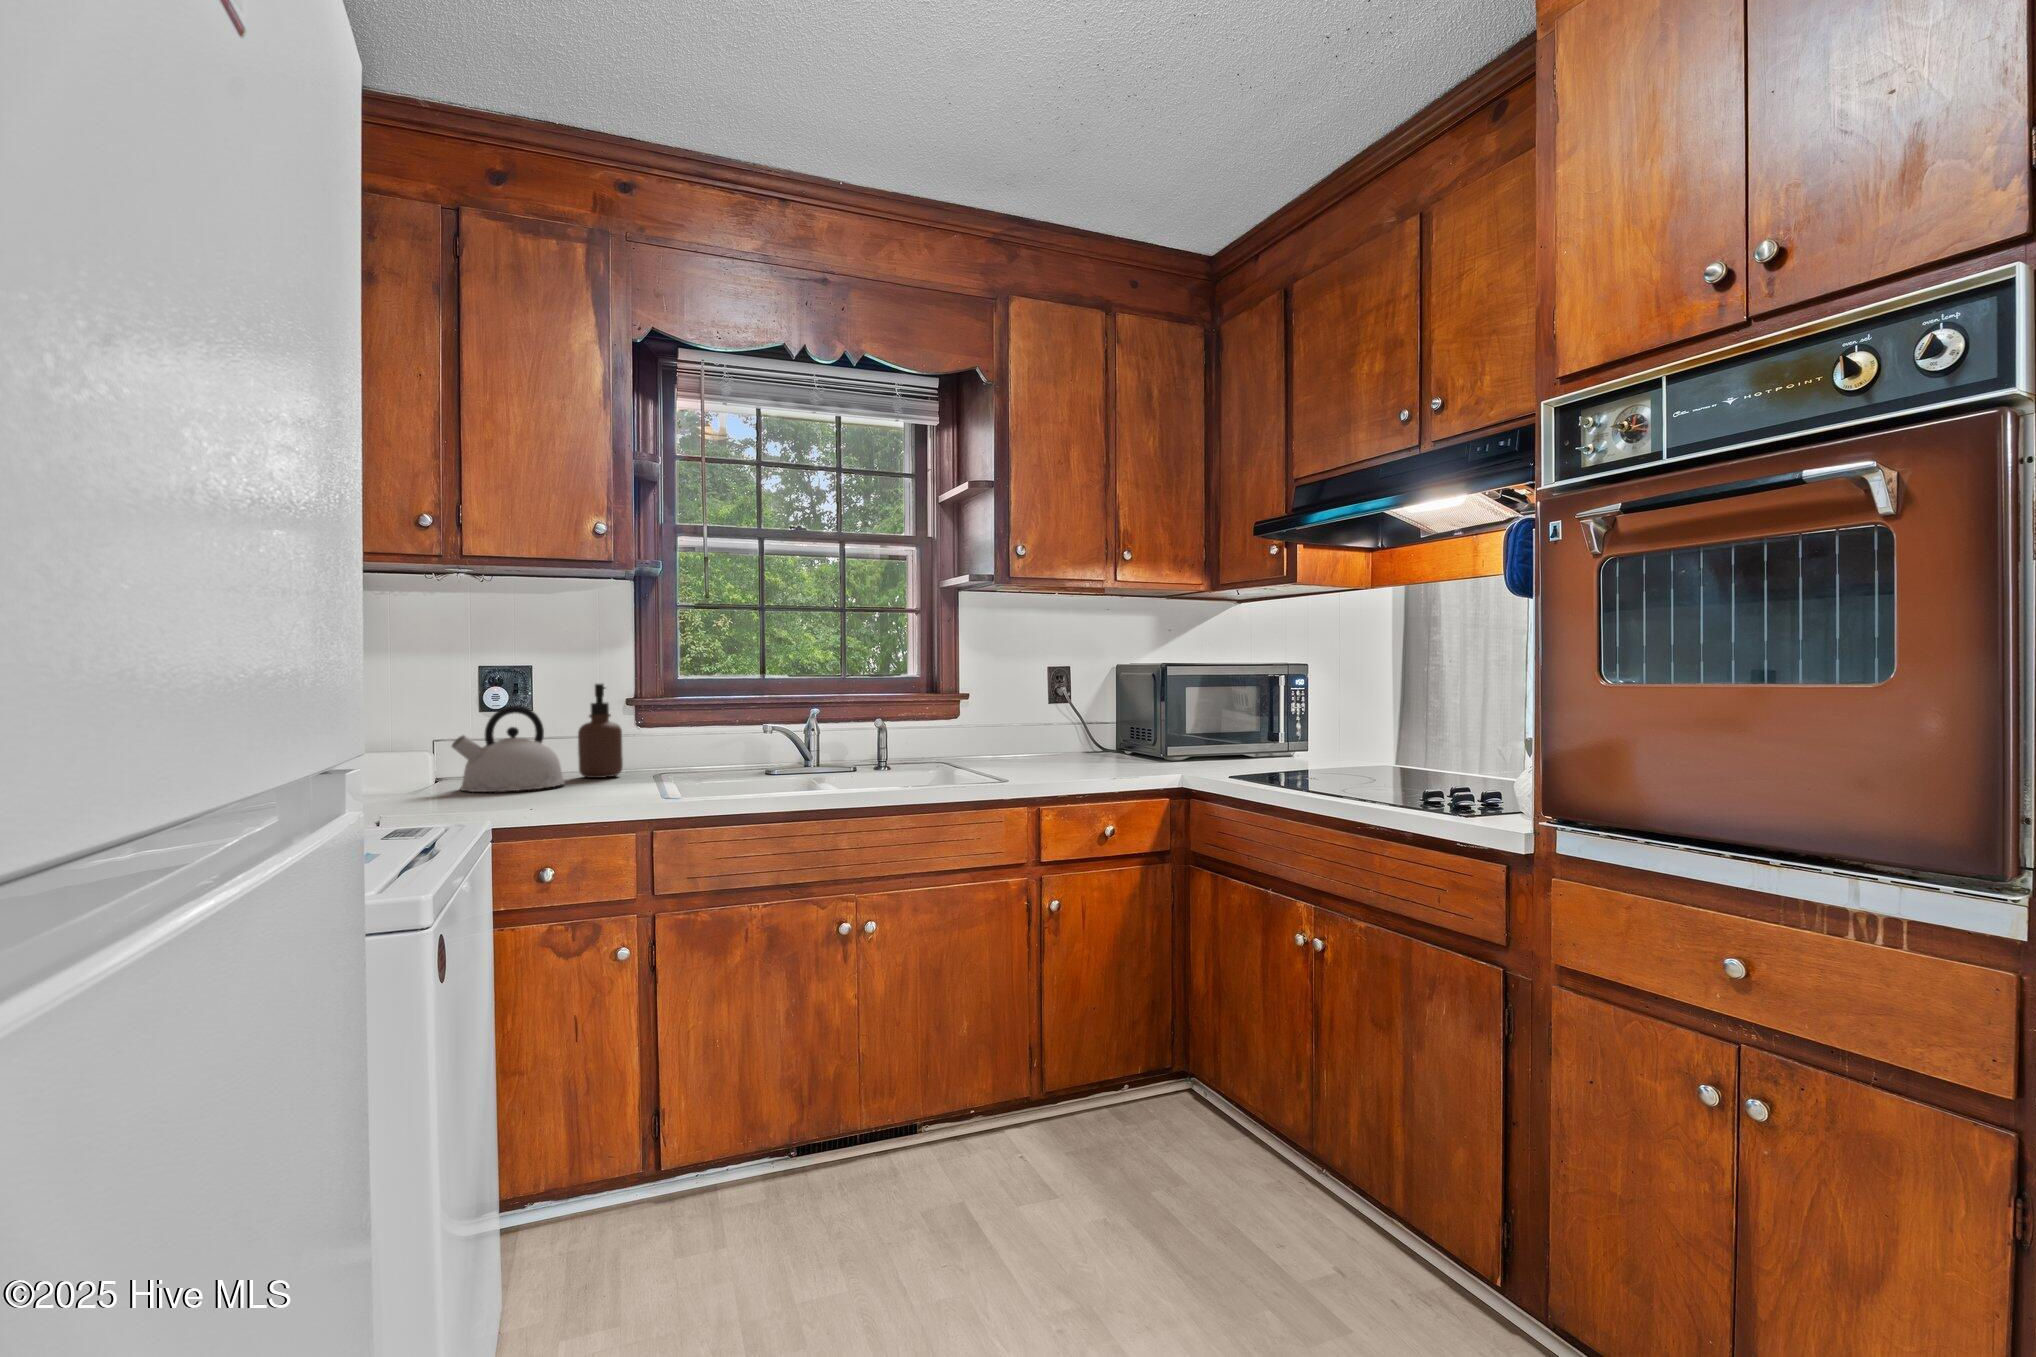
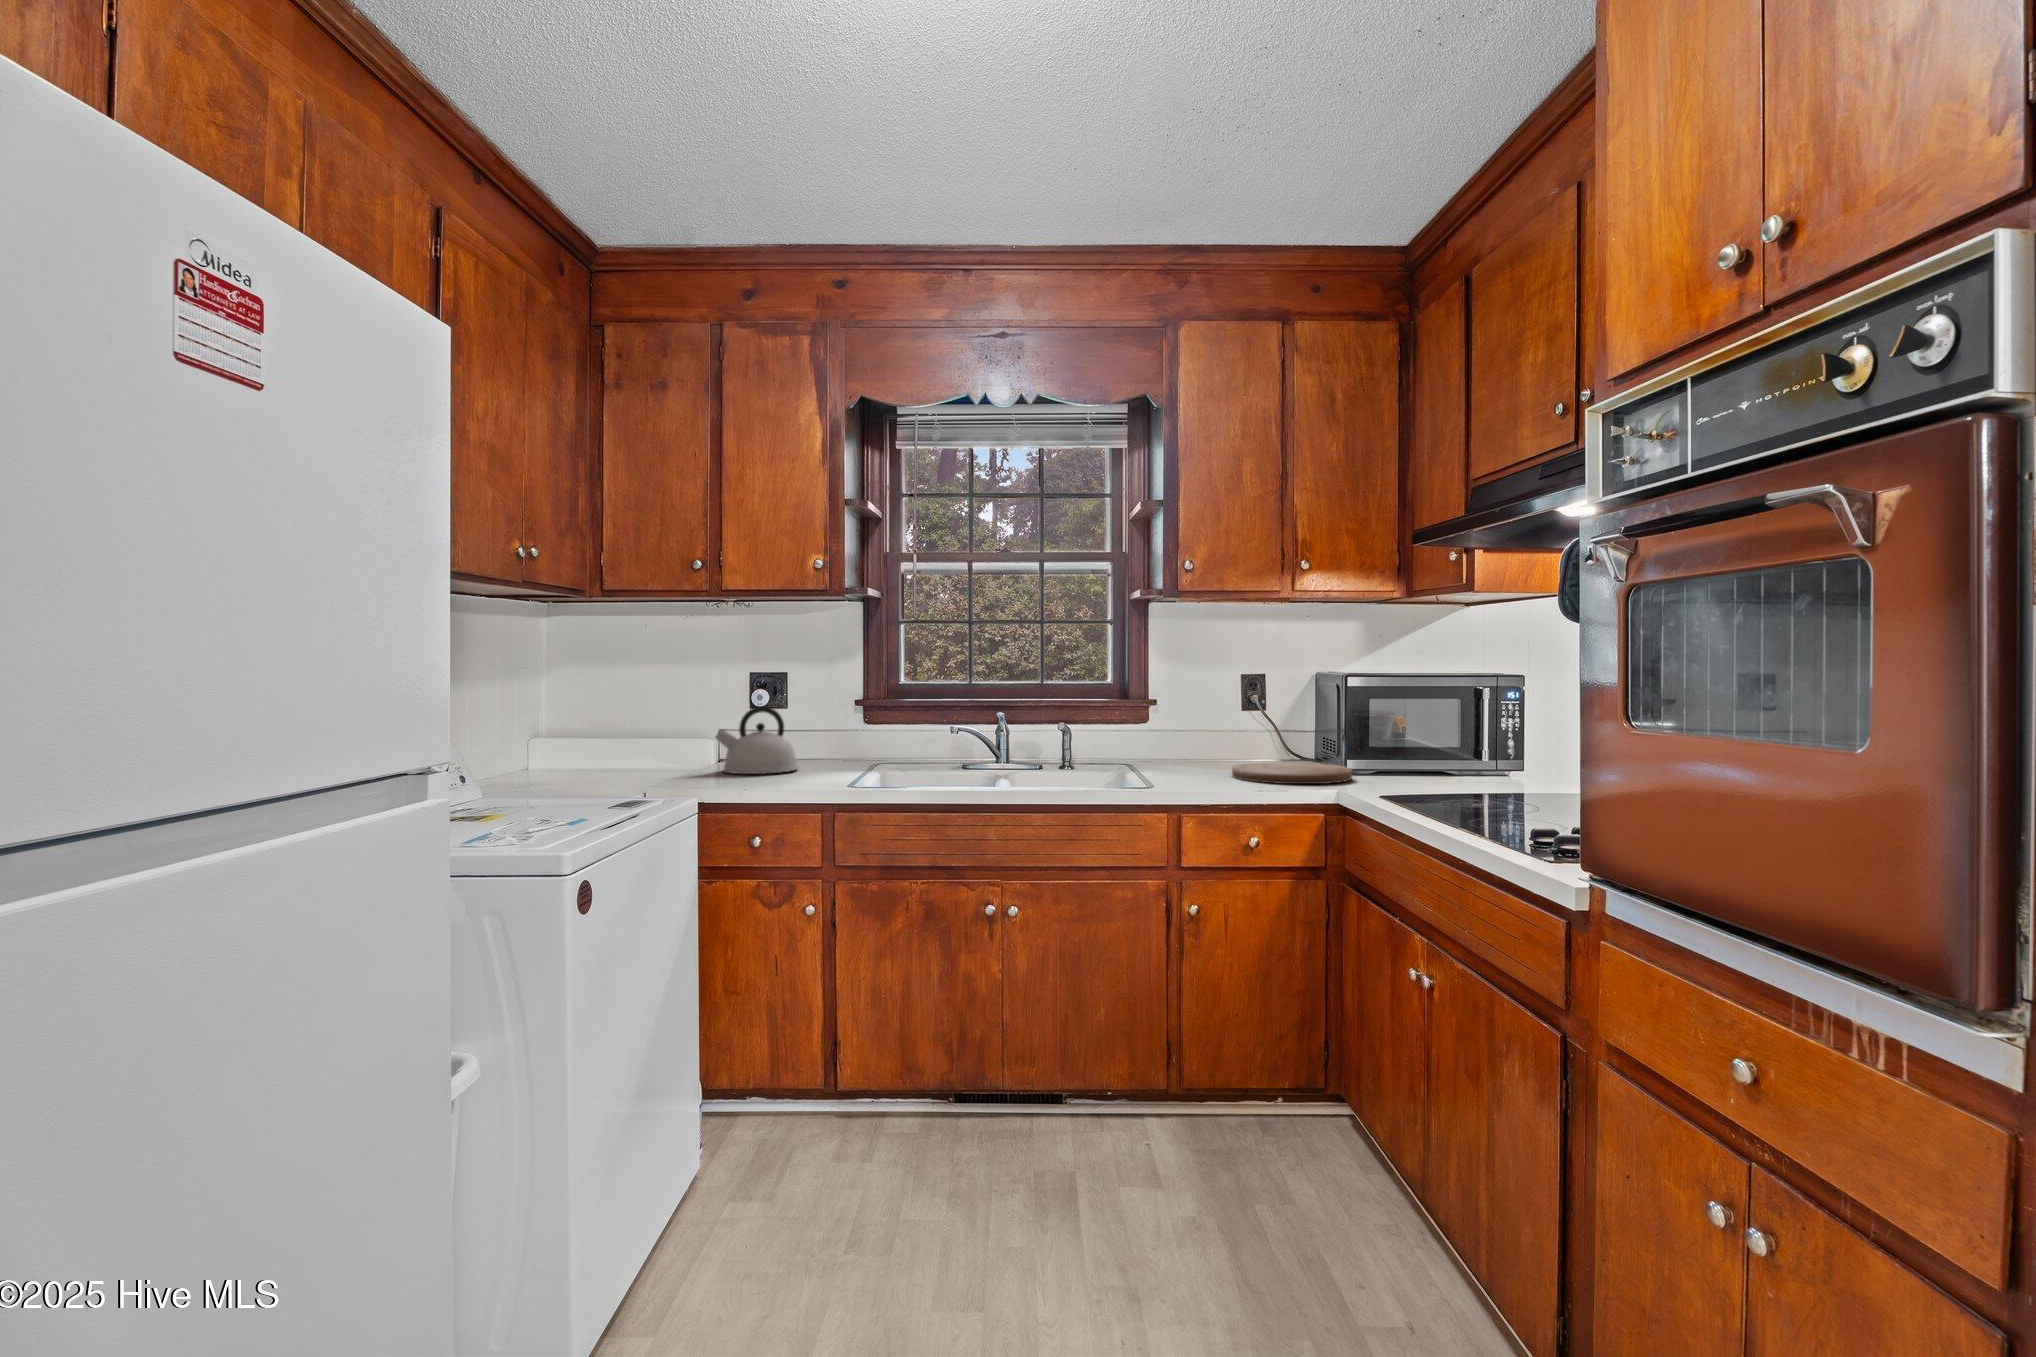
soap dispenser: present [578,684,623,778] -> none [818,688,852,766]
cutting board: none [1053,752,1169,772] -> present [1232,762,1352,784]

